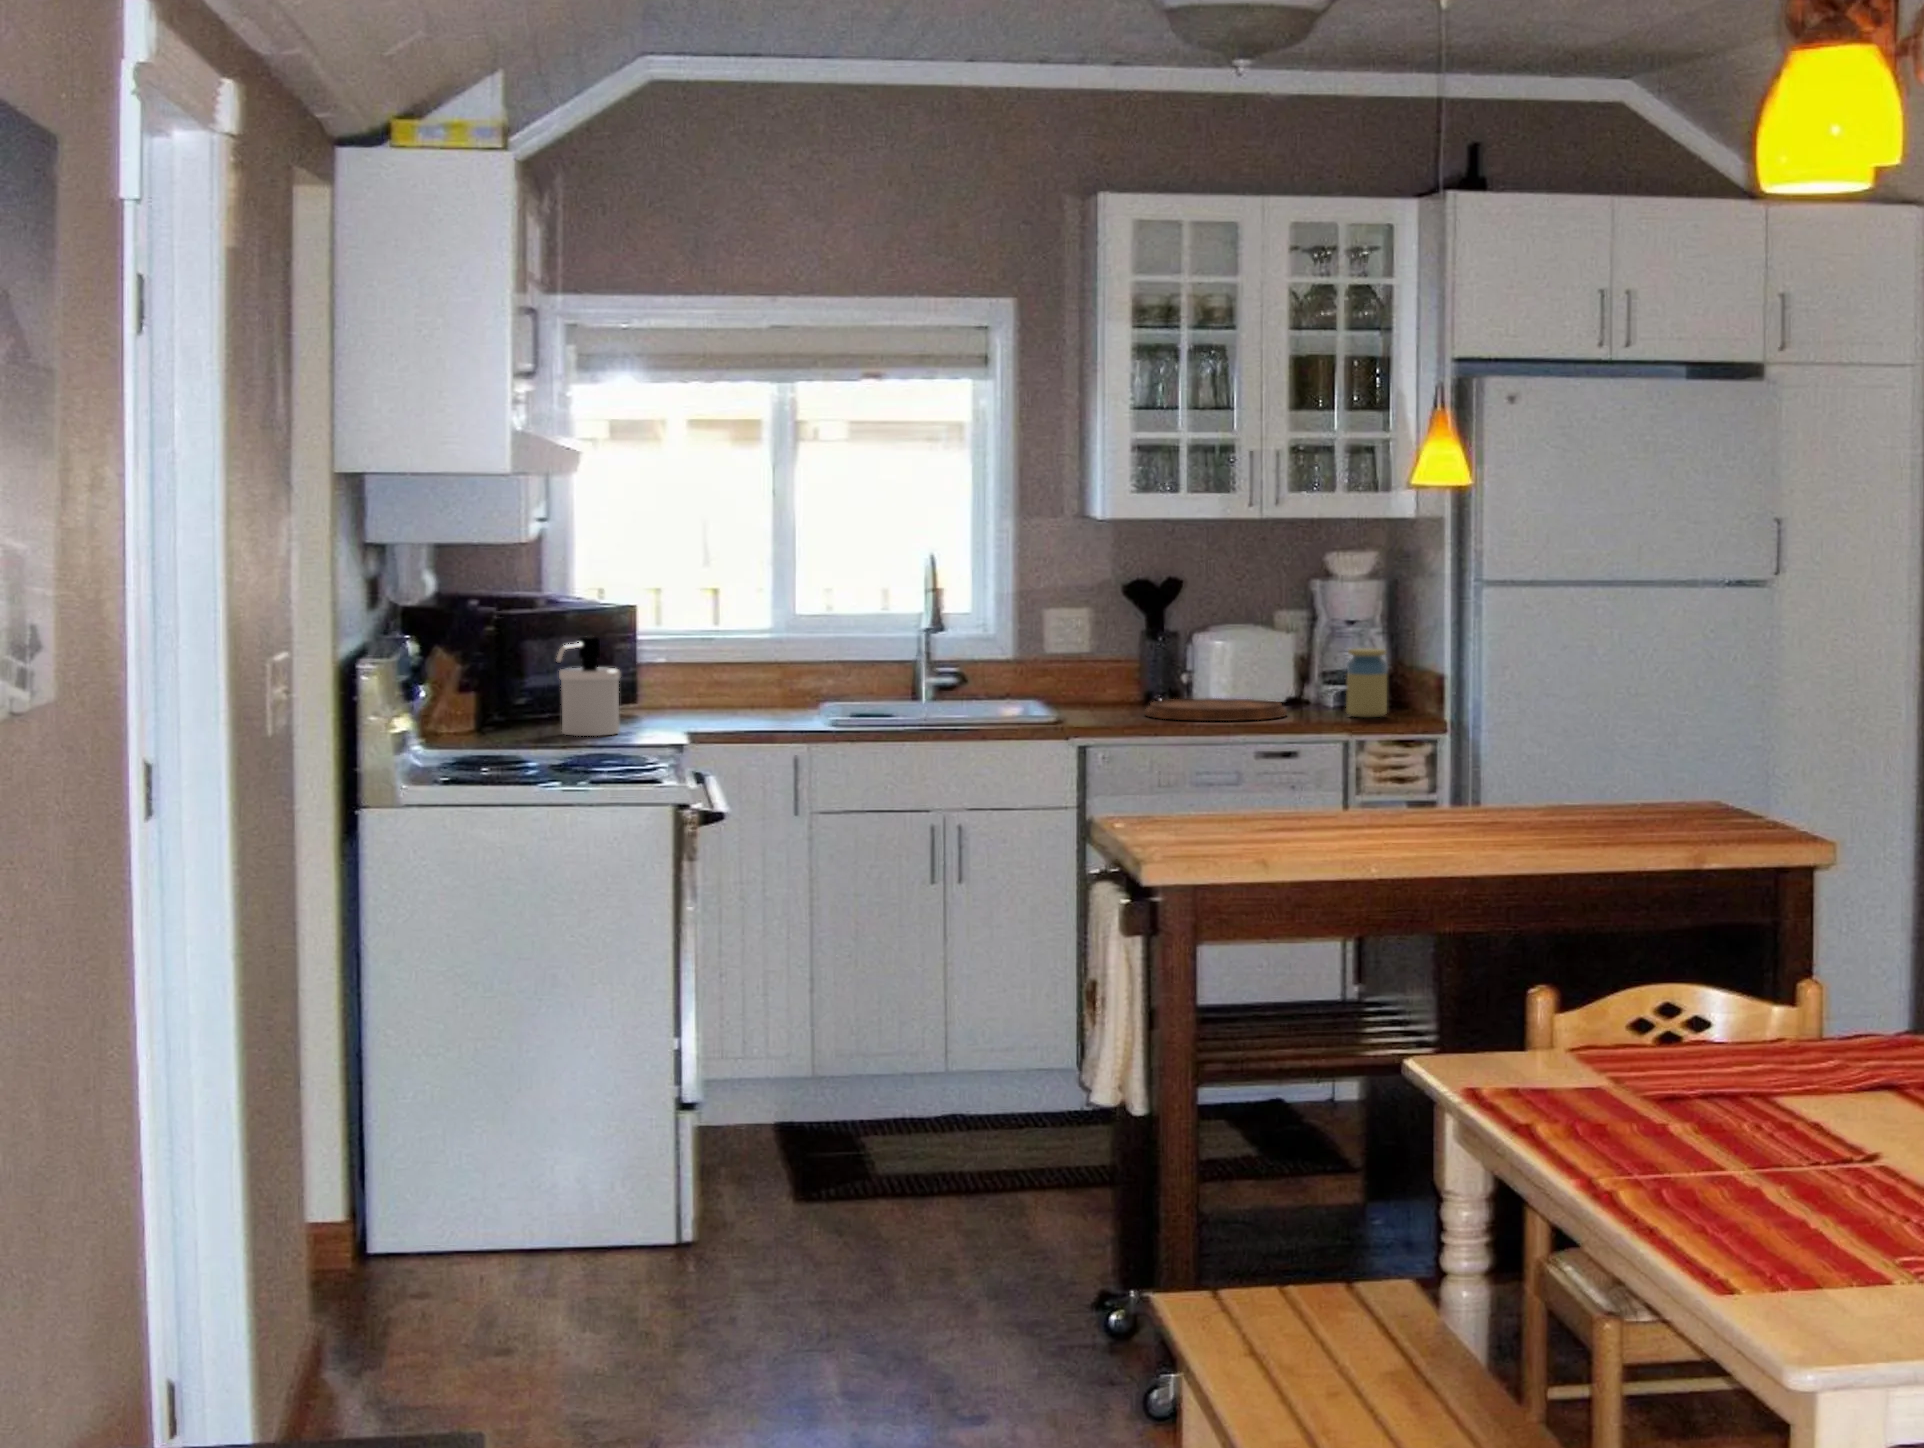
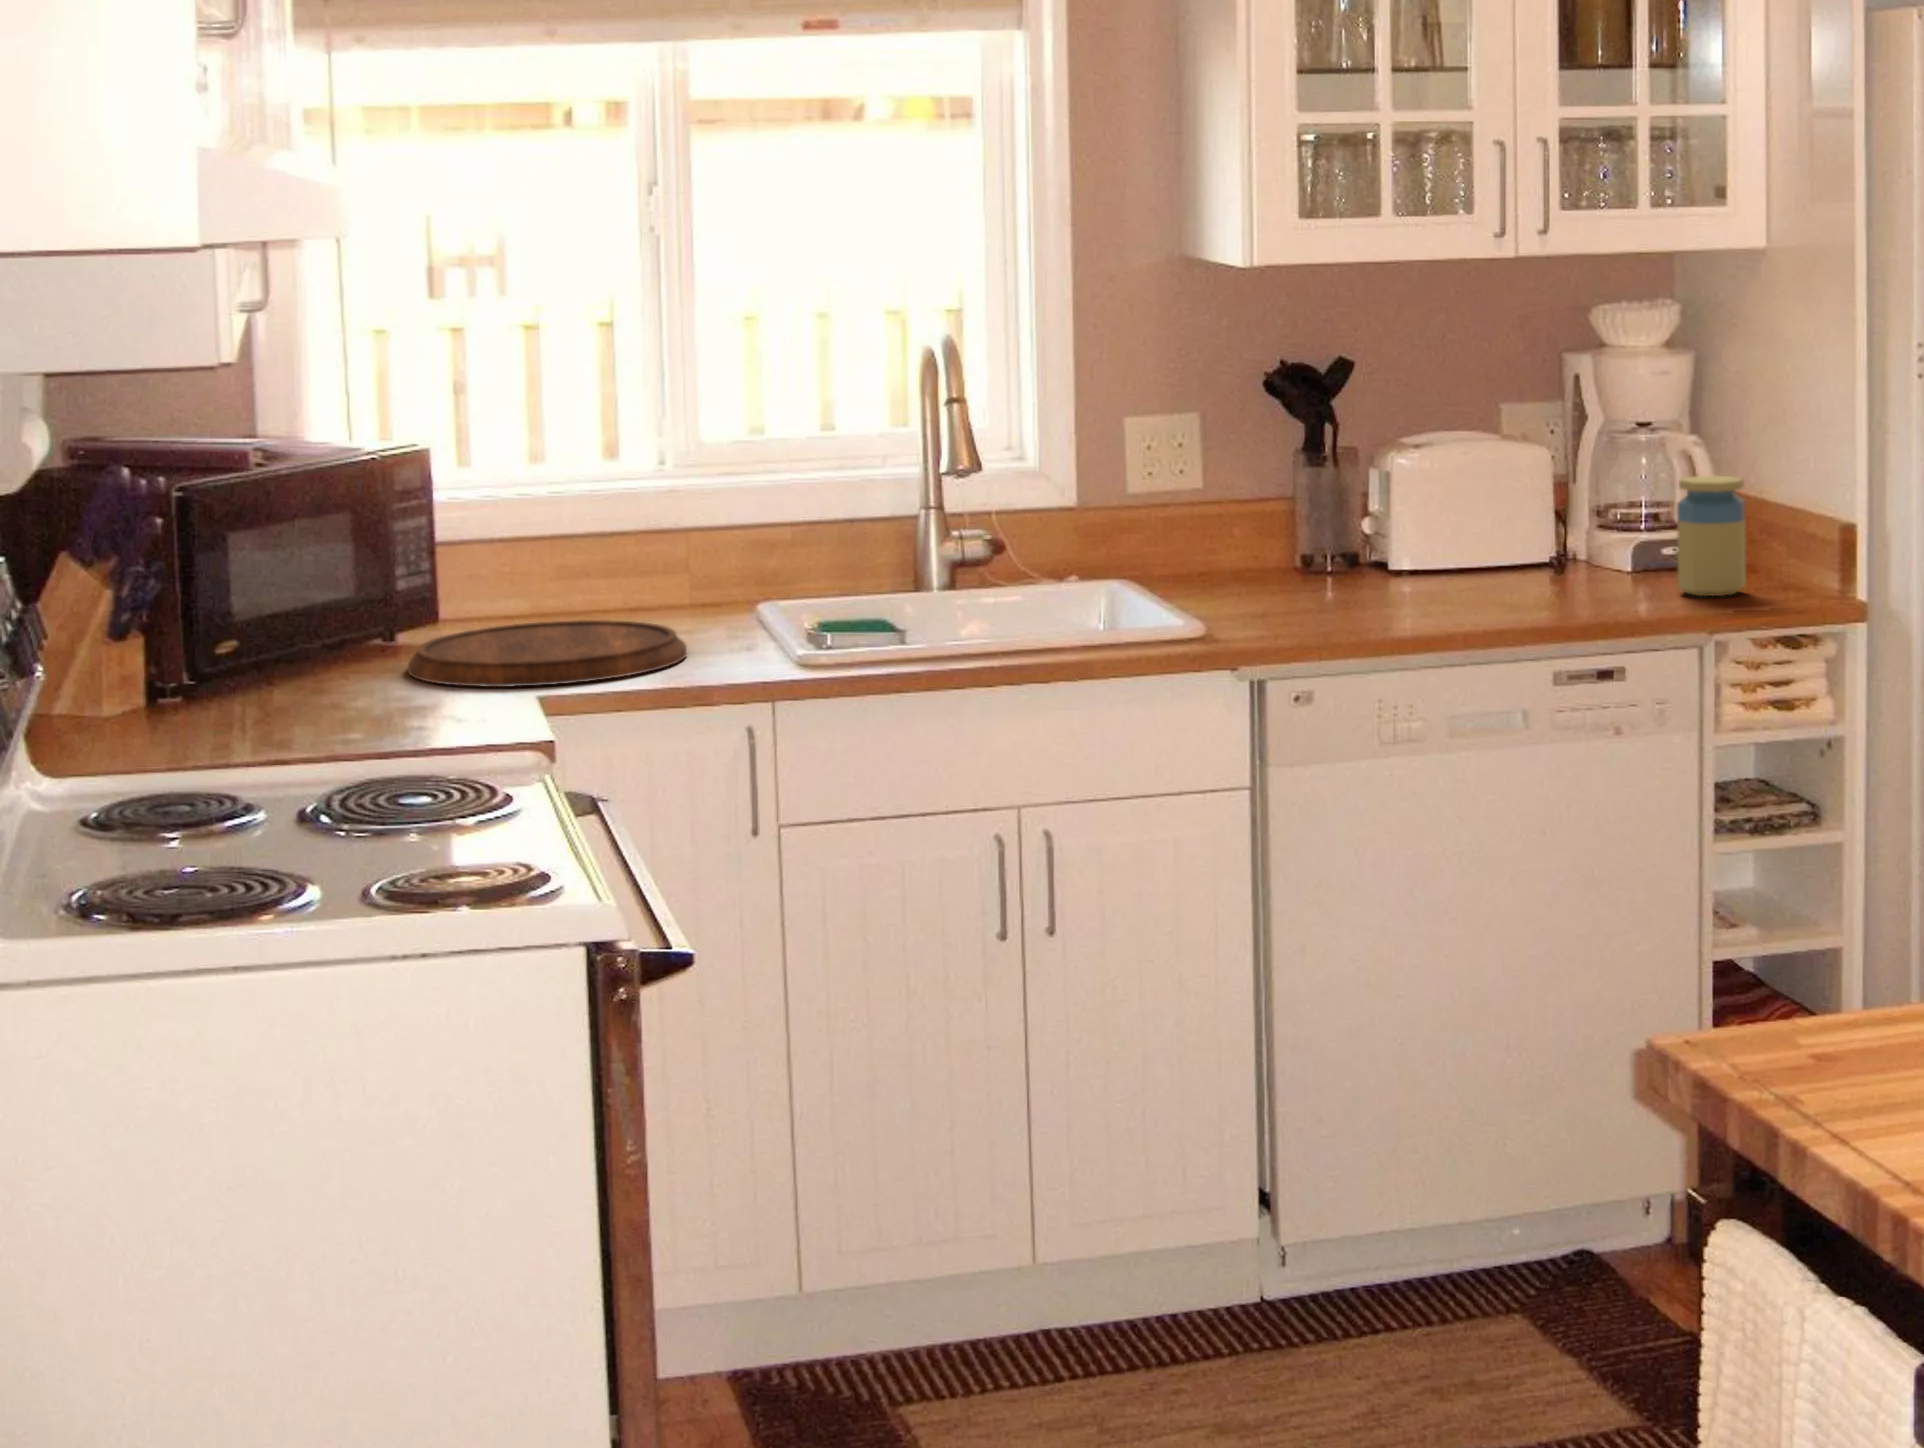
soap dispenser: present [556,636,621,736] -> none [280,534,412,728]
cutting board: present [1145,698,1287,721] -> present [408,620,687,687]

